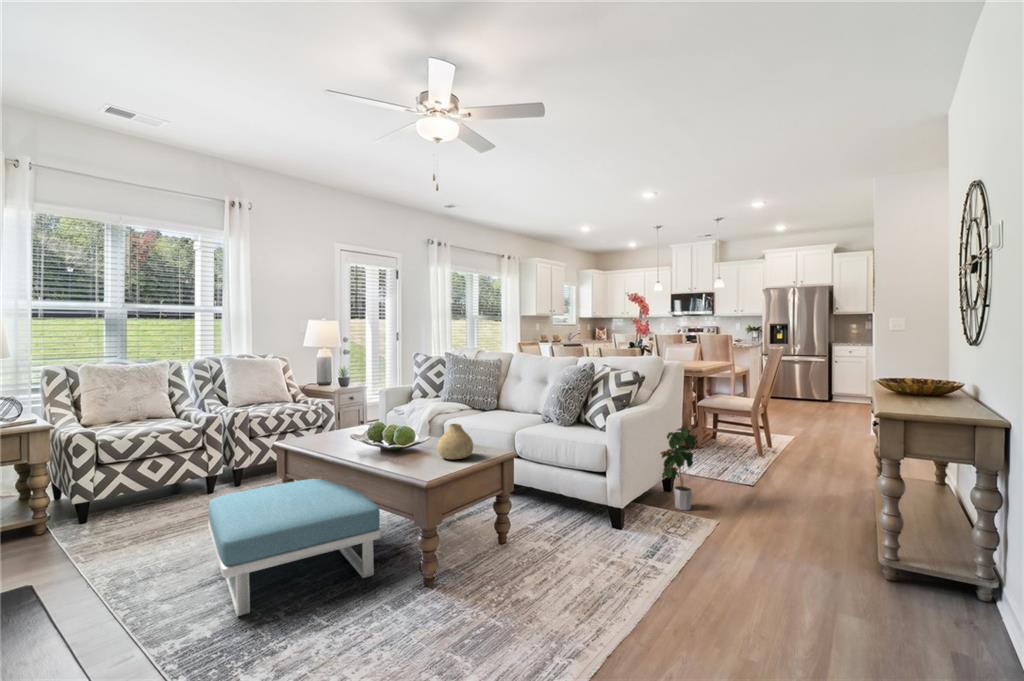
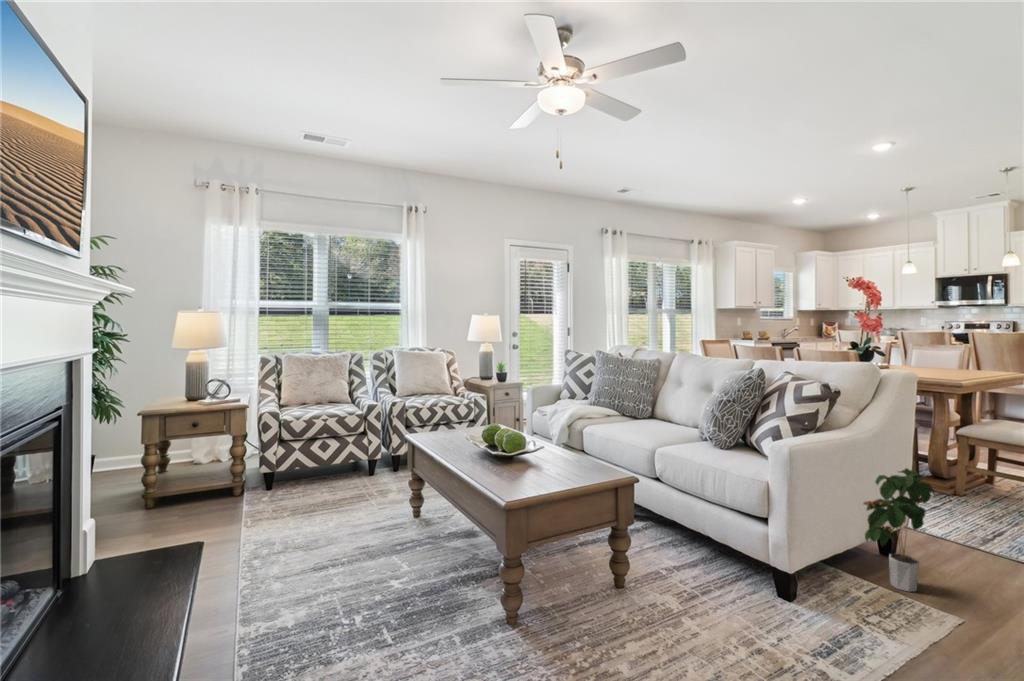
vase: present [437,424,473,459] -> none [539,437,581,479]
footstool: present [208,479,382,616] -> none [310,478,471,611]

